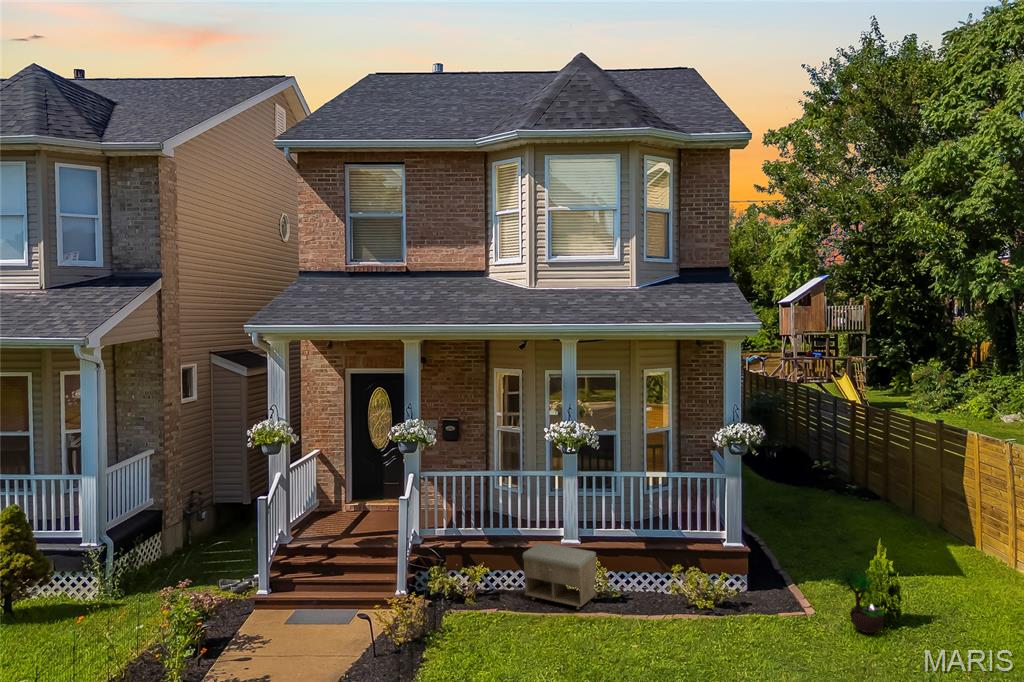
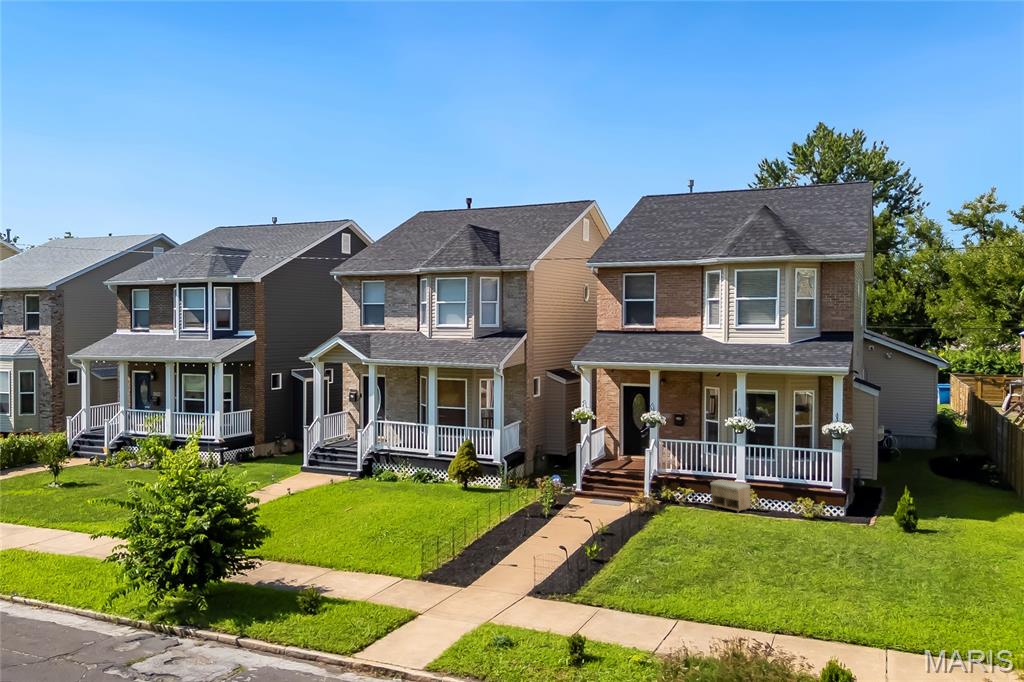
potted tree: present [837,569,884,633] -> none [874,495,901,534]

